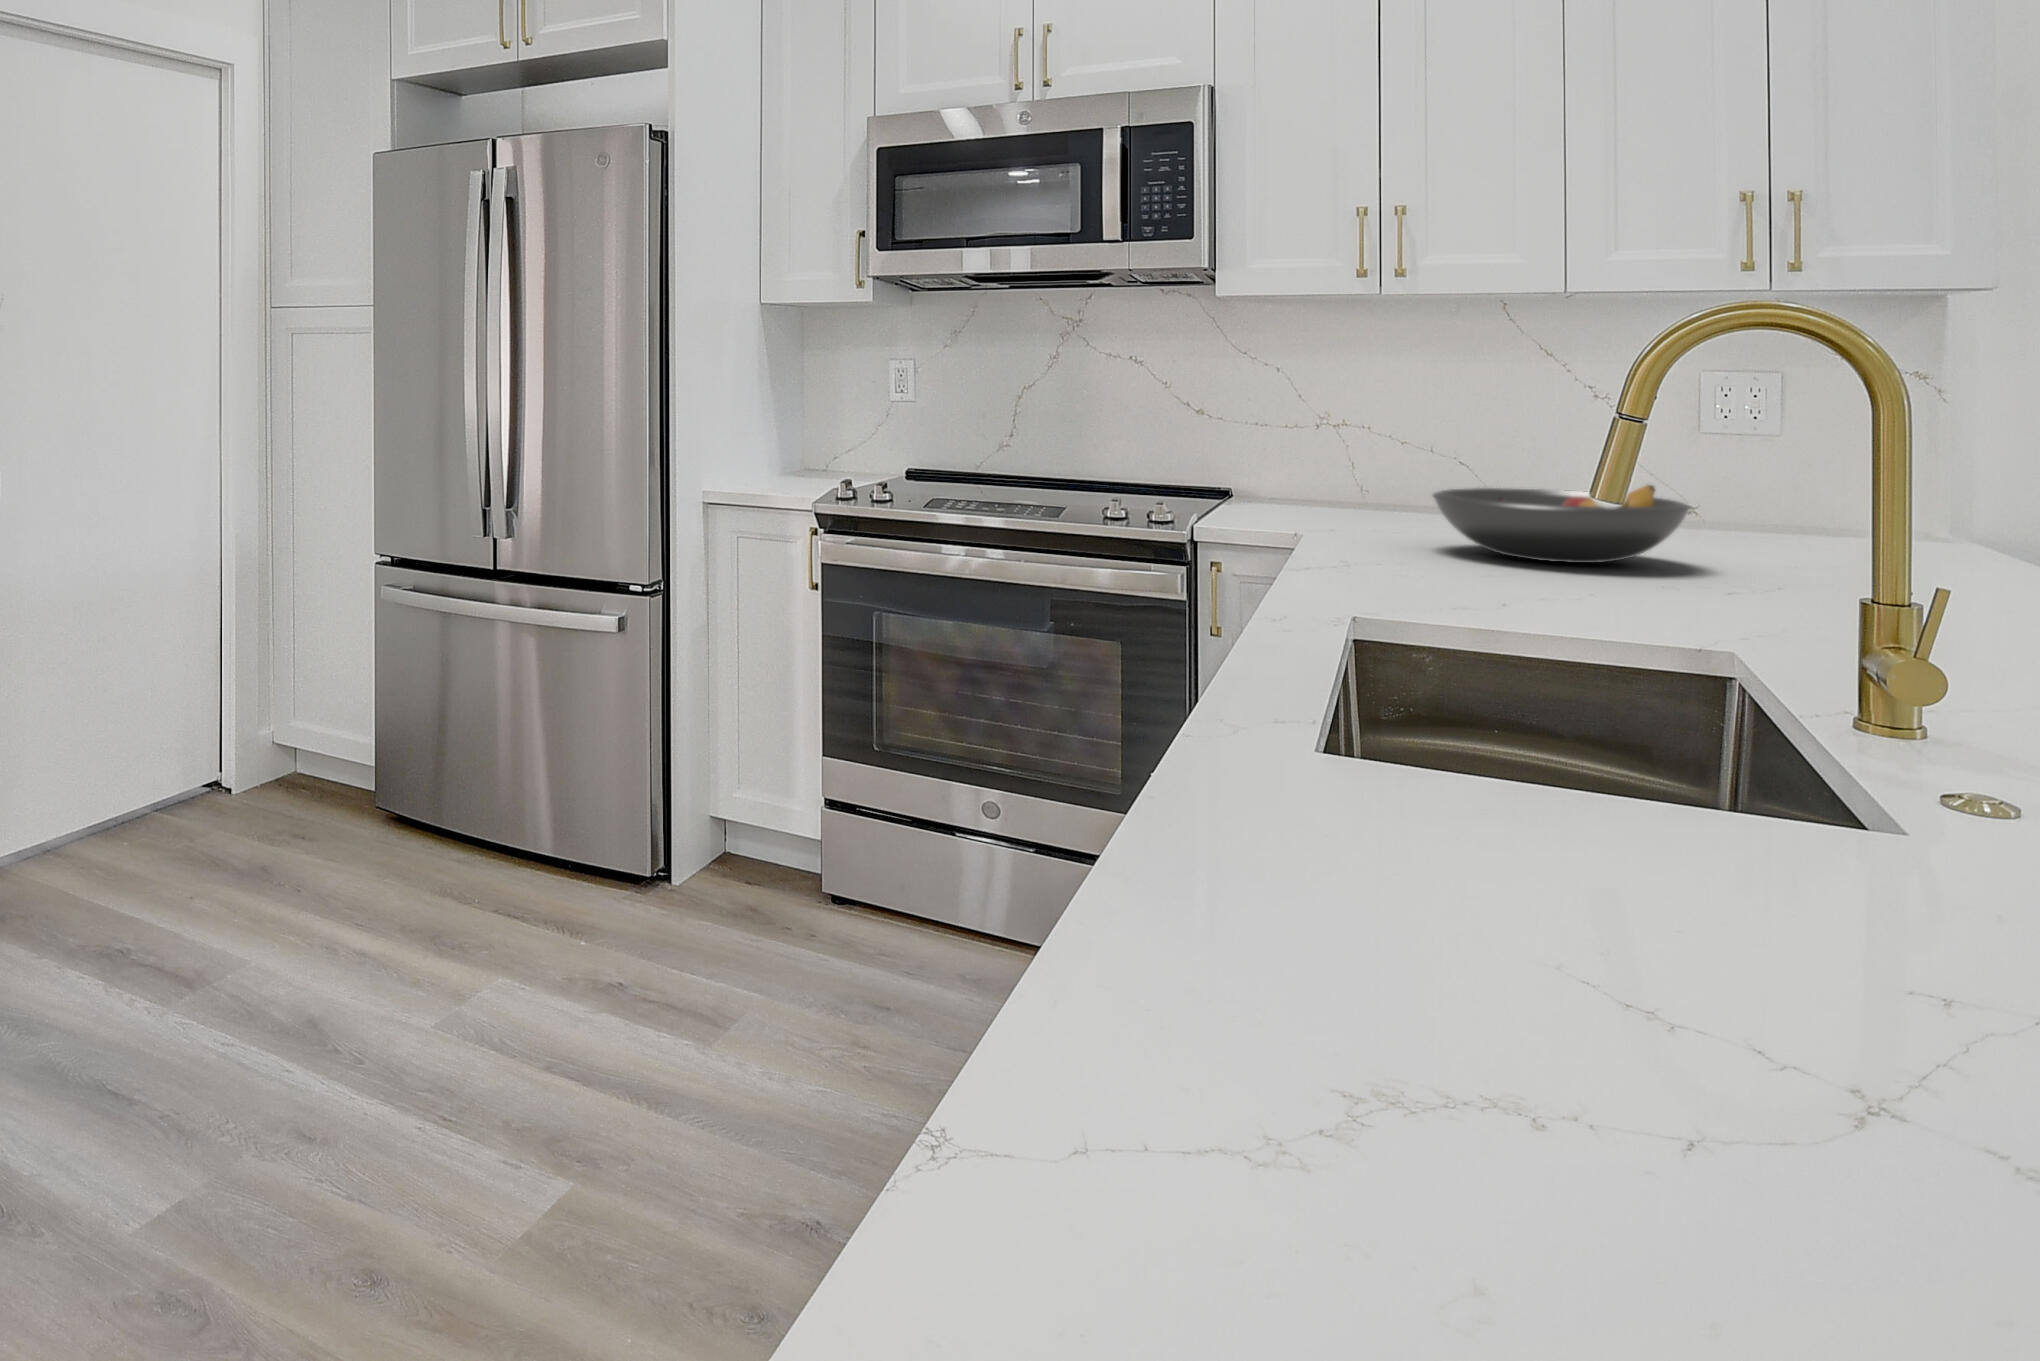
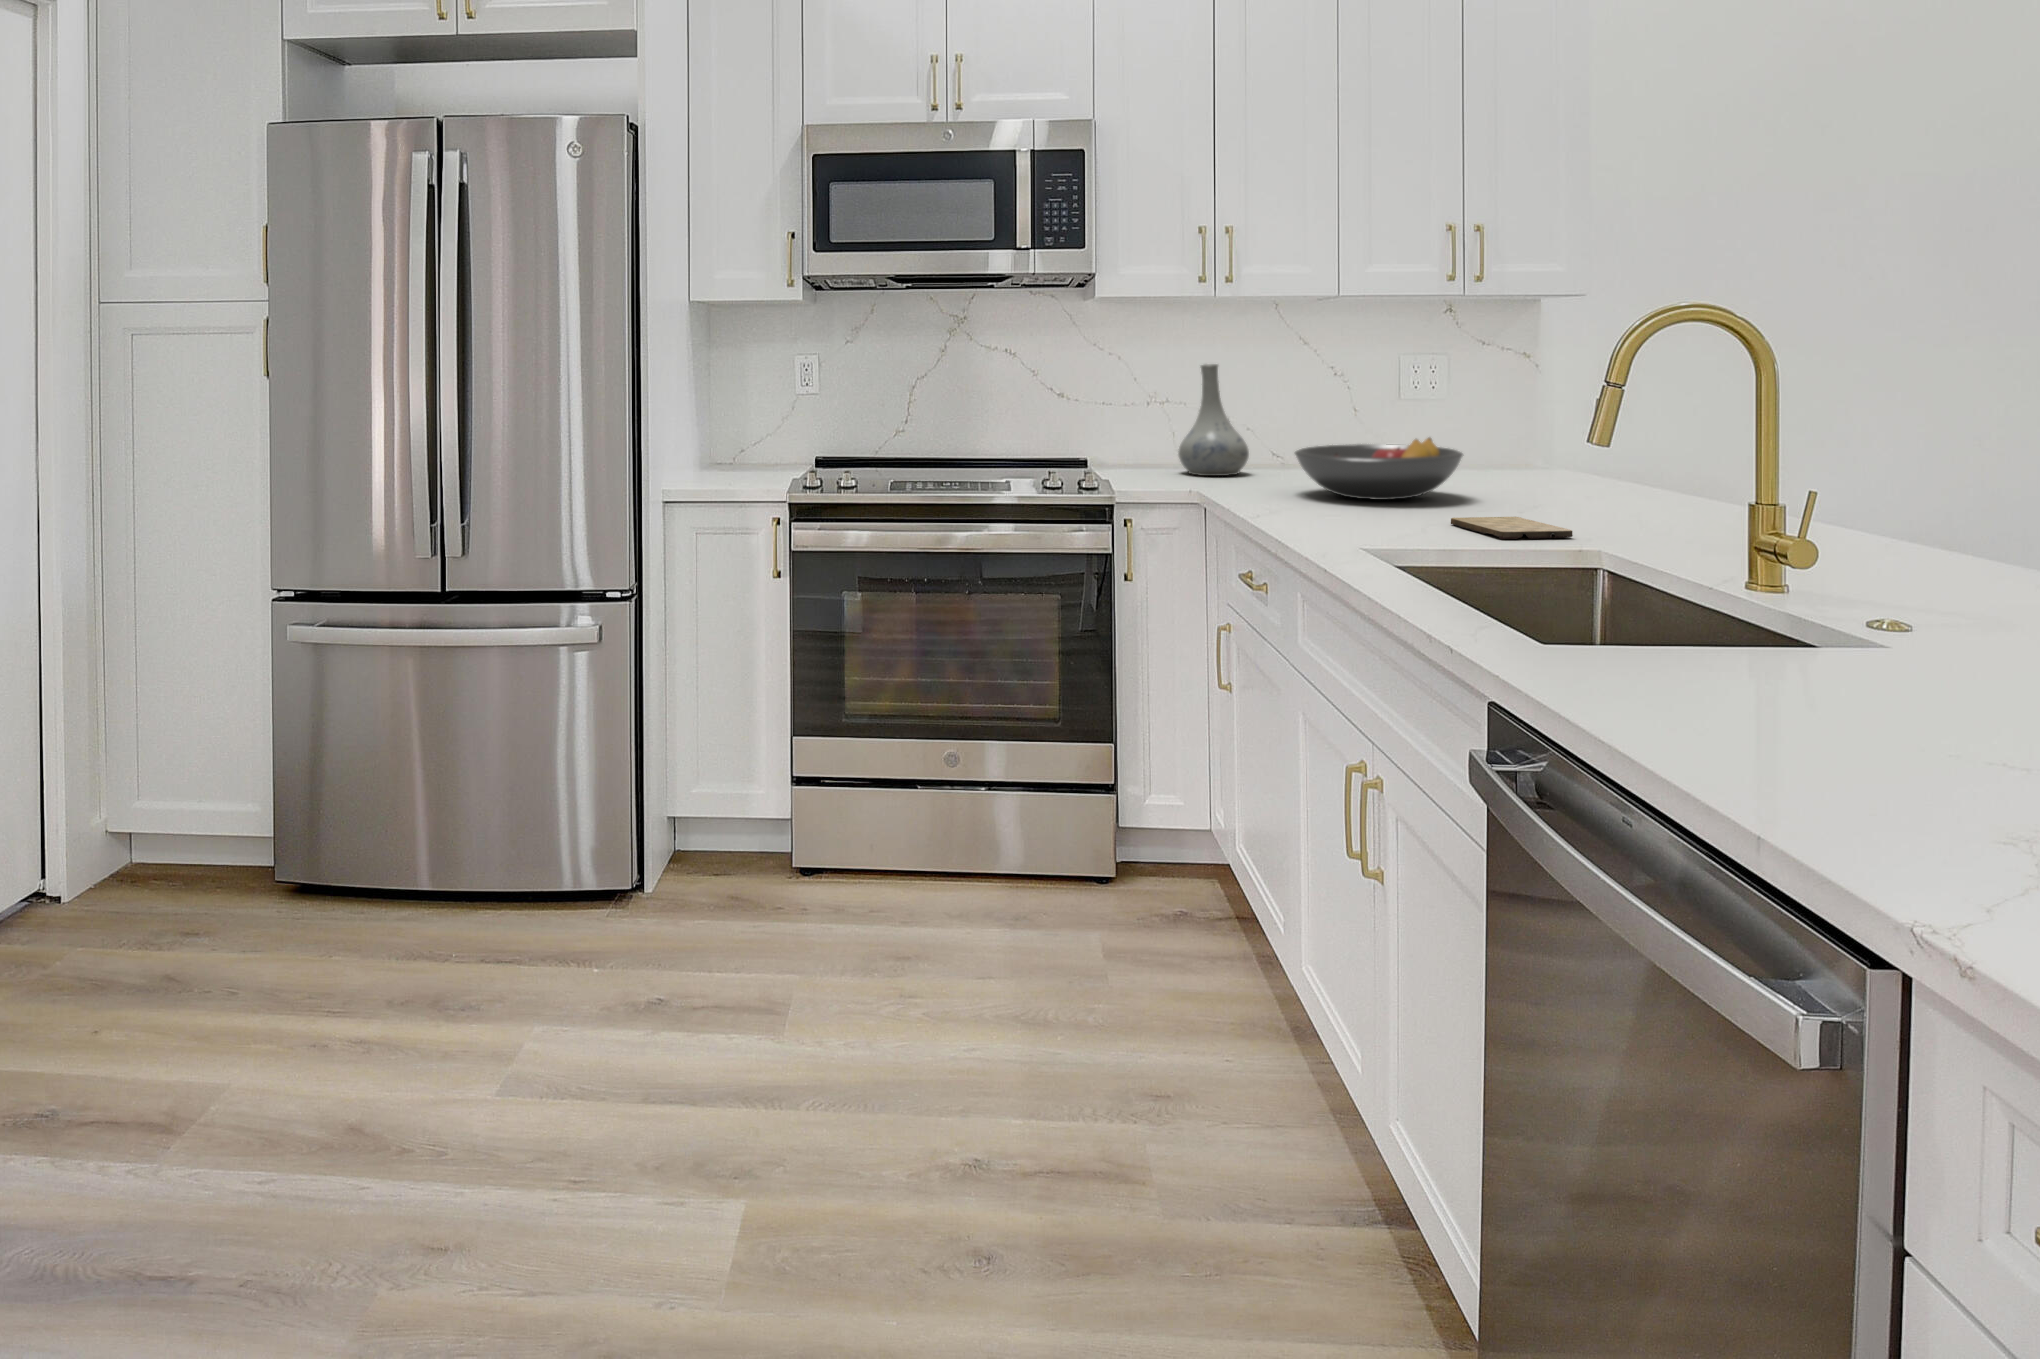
vase: none [1338,381,1437,522] -> present [1178,364,1249,476]
cutting board: none [1574,585,1729,622] -> present [1451,517,1573,539]

